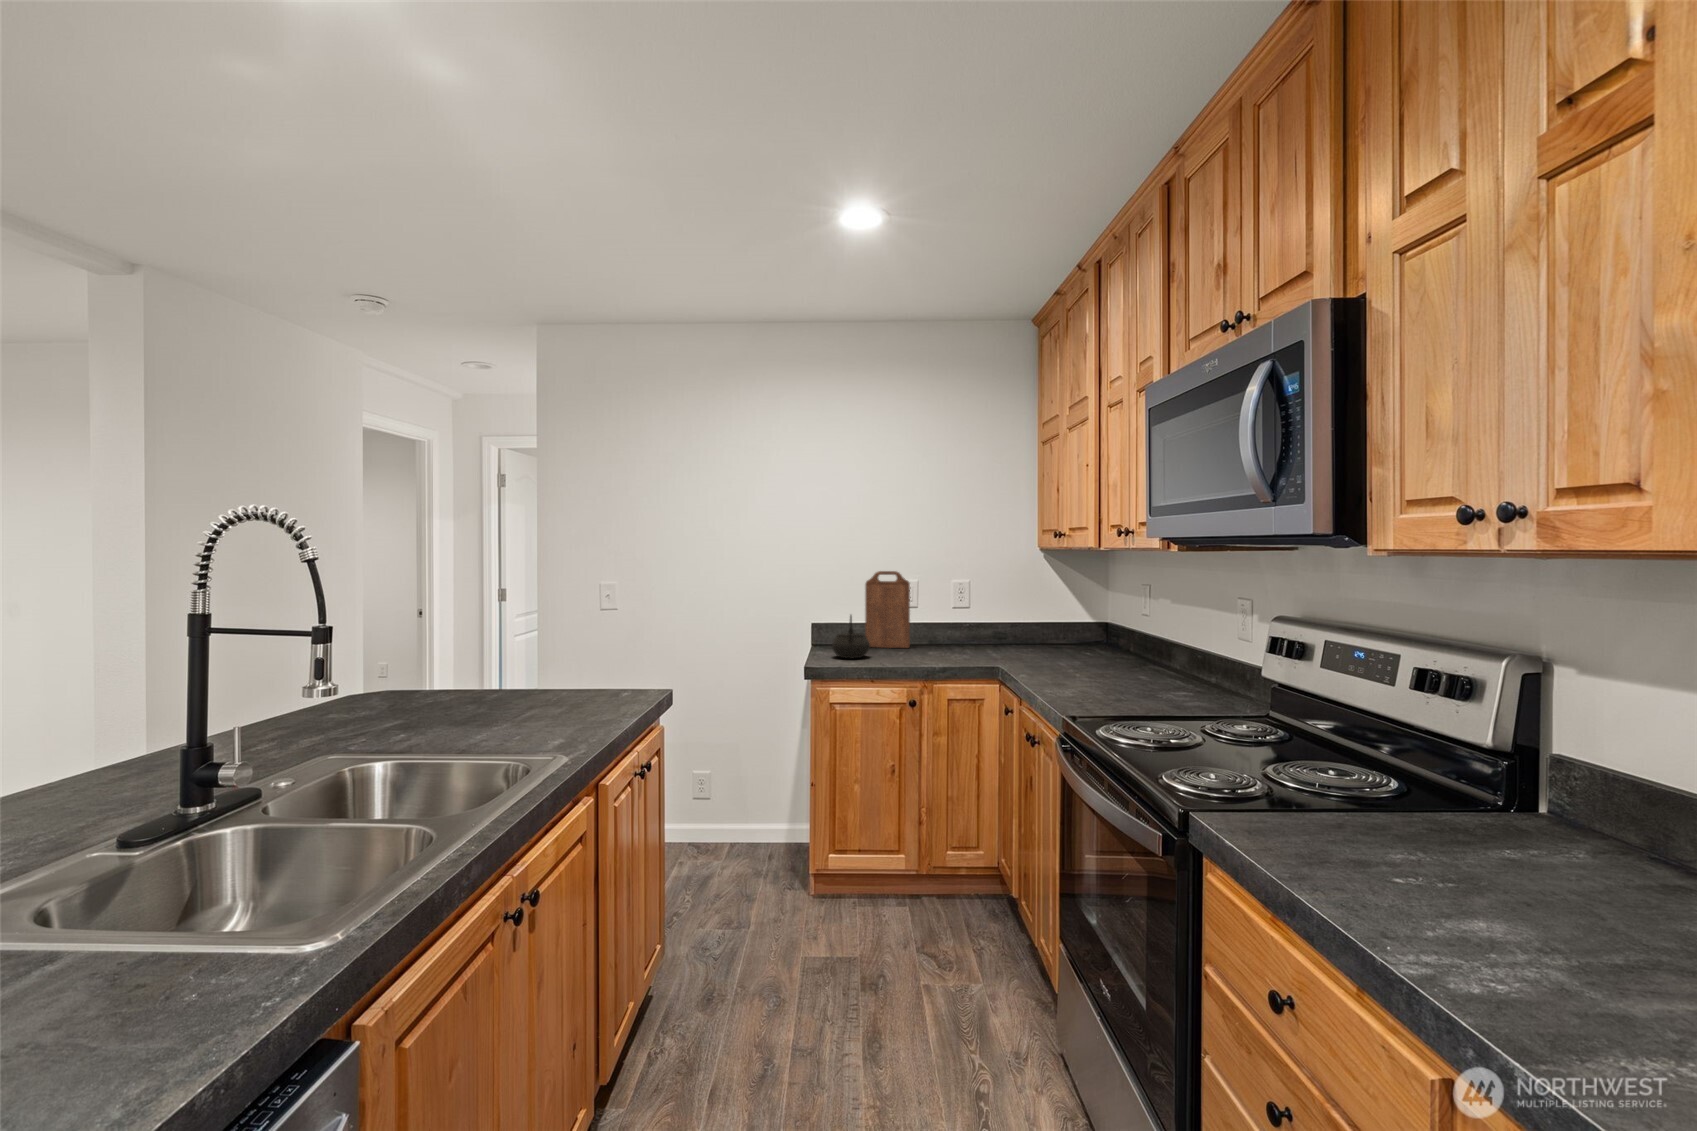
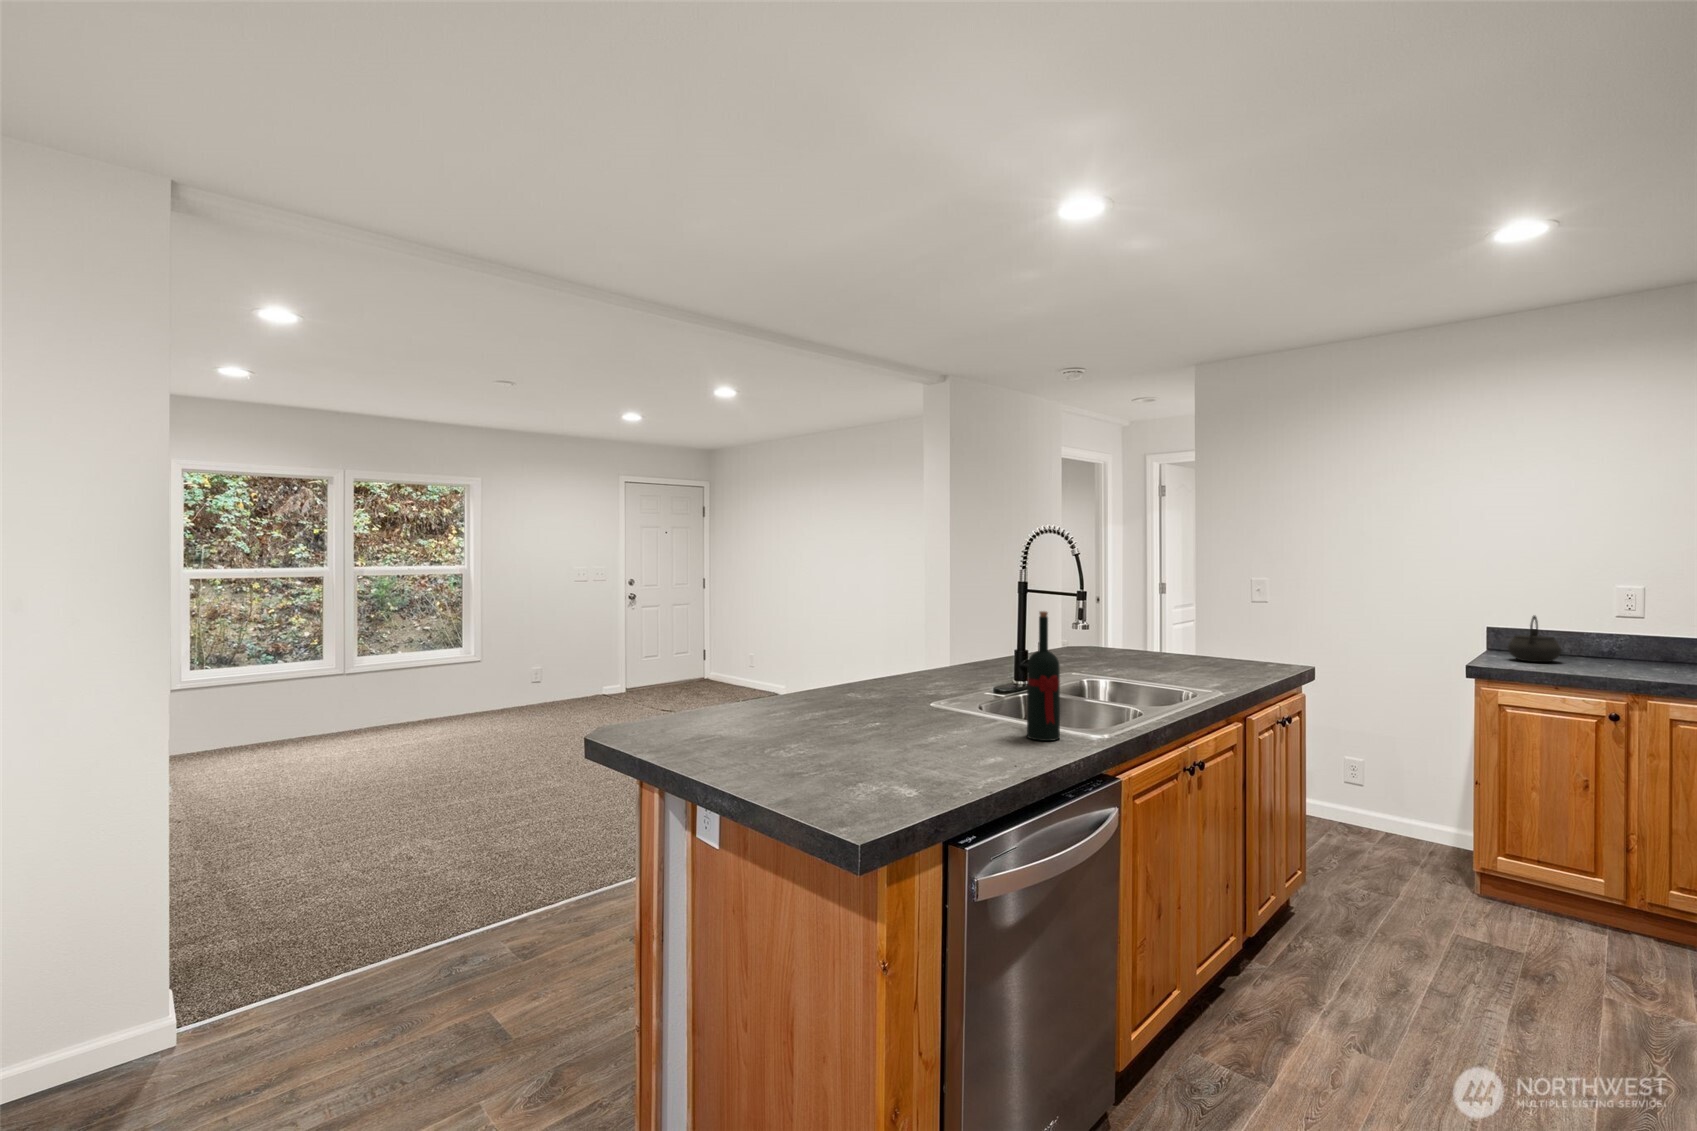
cutting board: present [865,571,910,648] -> none [1564,571,1634,660]
wine bottle: none [68,701,185,1051] -> present [1027,611,1060,741]

